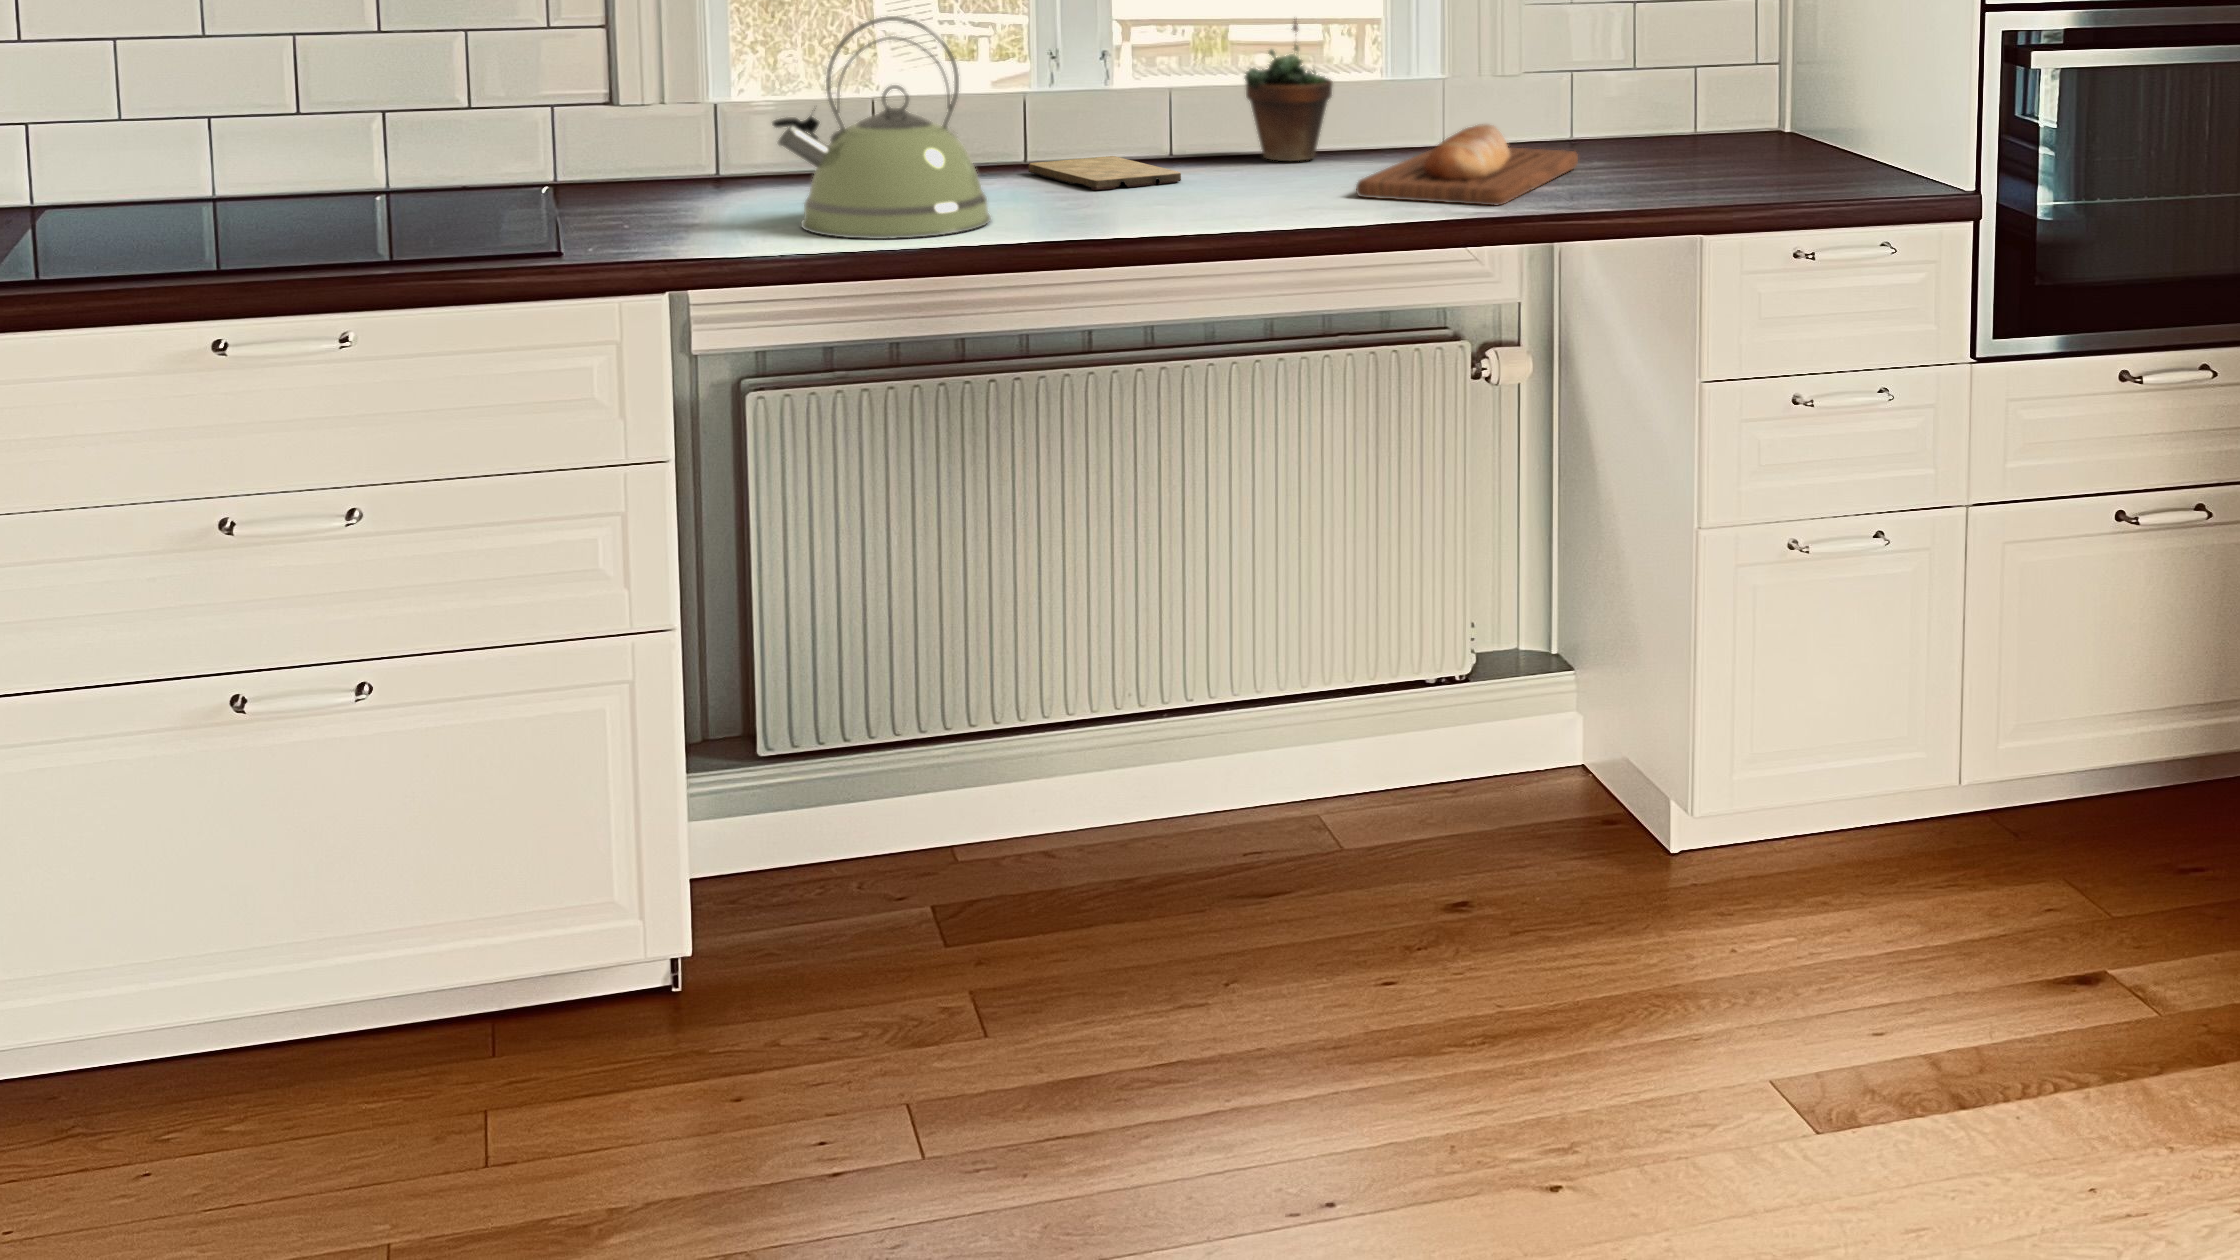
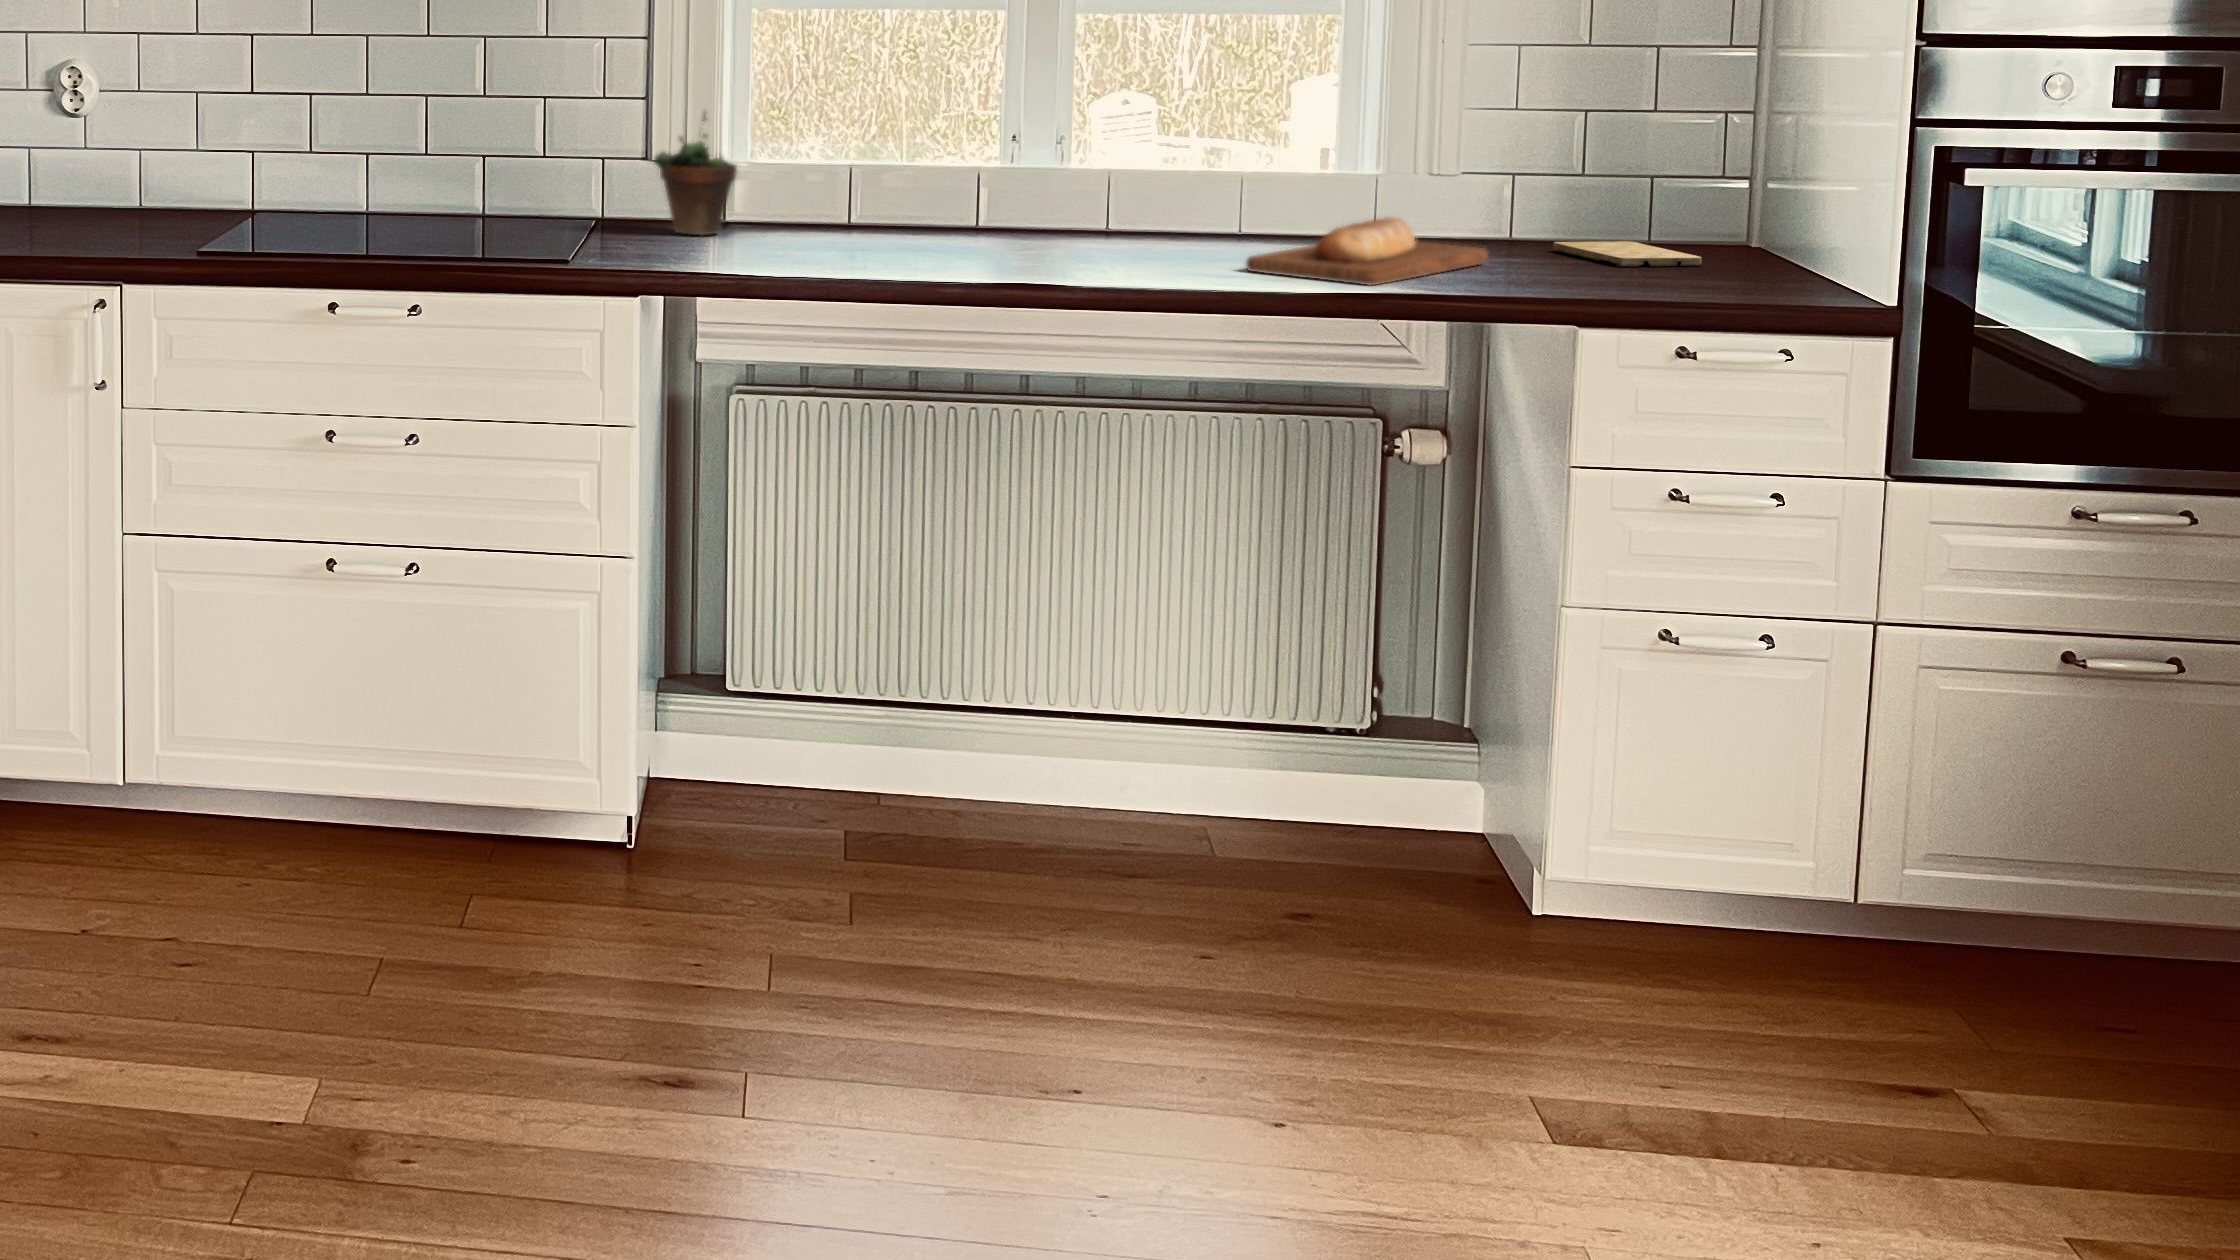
kettle: present [772,16,991,239] -> none [745,93,915,272]
succulent plant: present [1245,21,1332,162] -> present [654,113,737,235]
cutting board: present [1028,156,1181,190] -> present [1553,241,1702,266]

